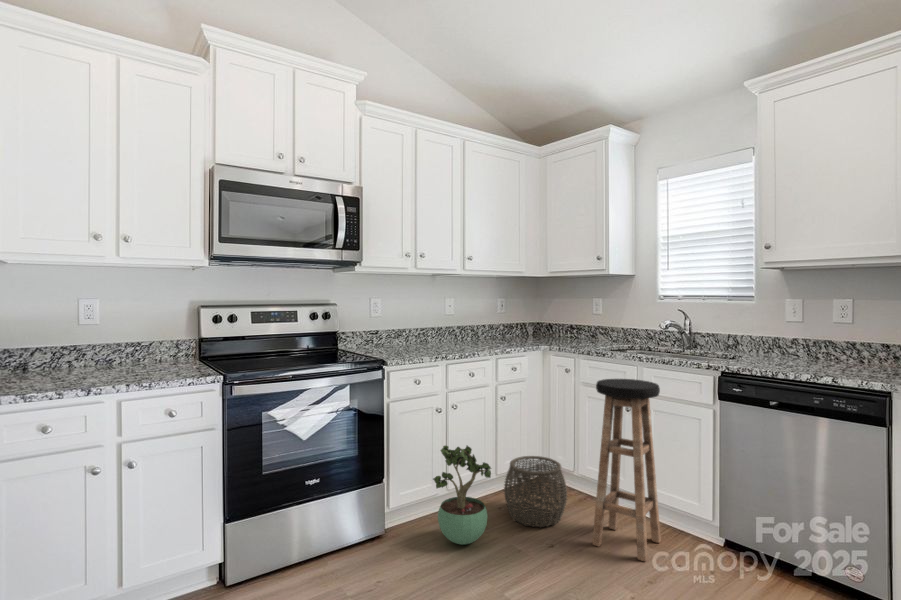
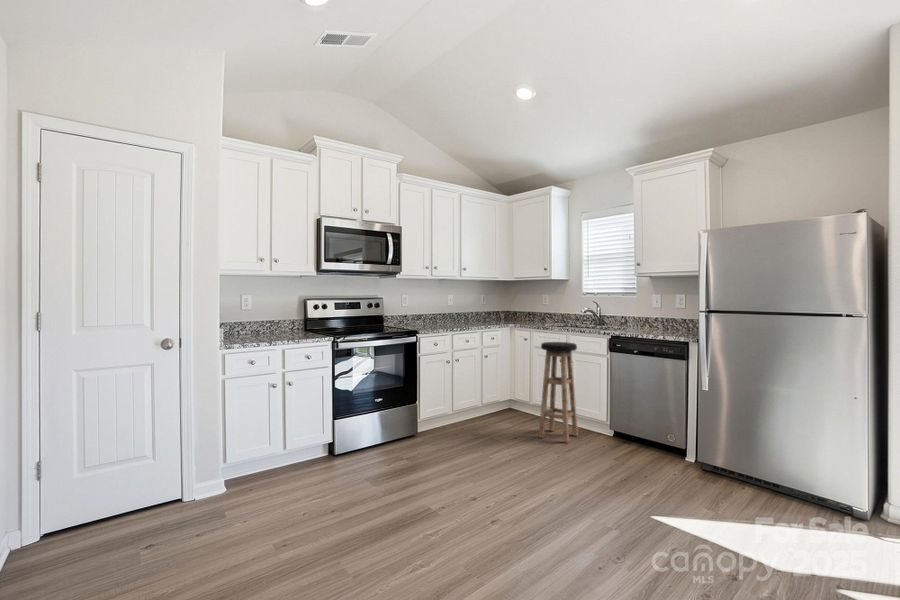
potted plant: present [433,446,491,544] -> none [445,380,481,438]
woven basket: present [504,456,567,527] -> none [486,391,525,431]

